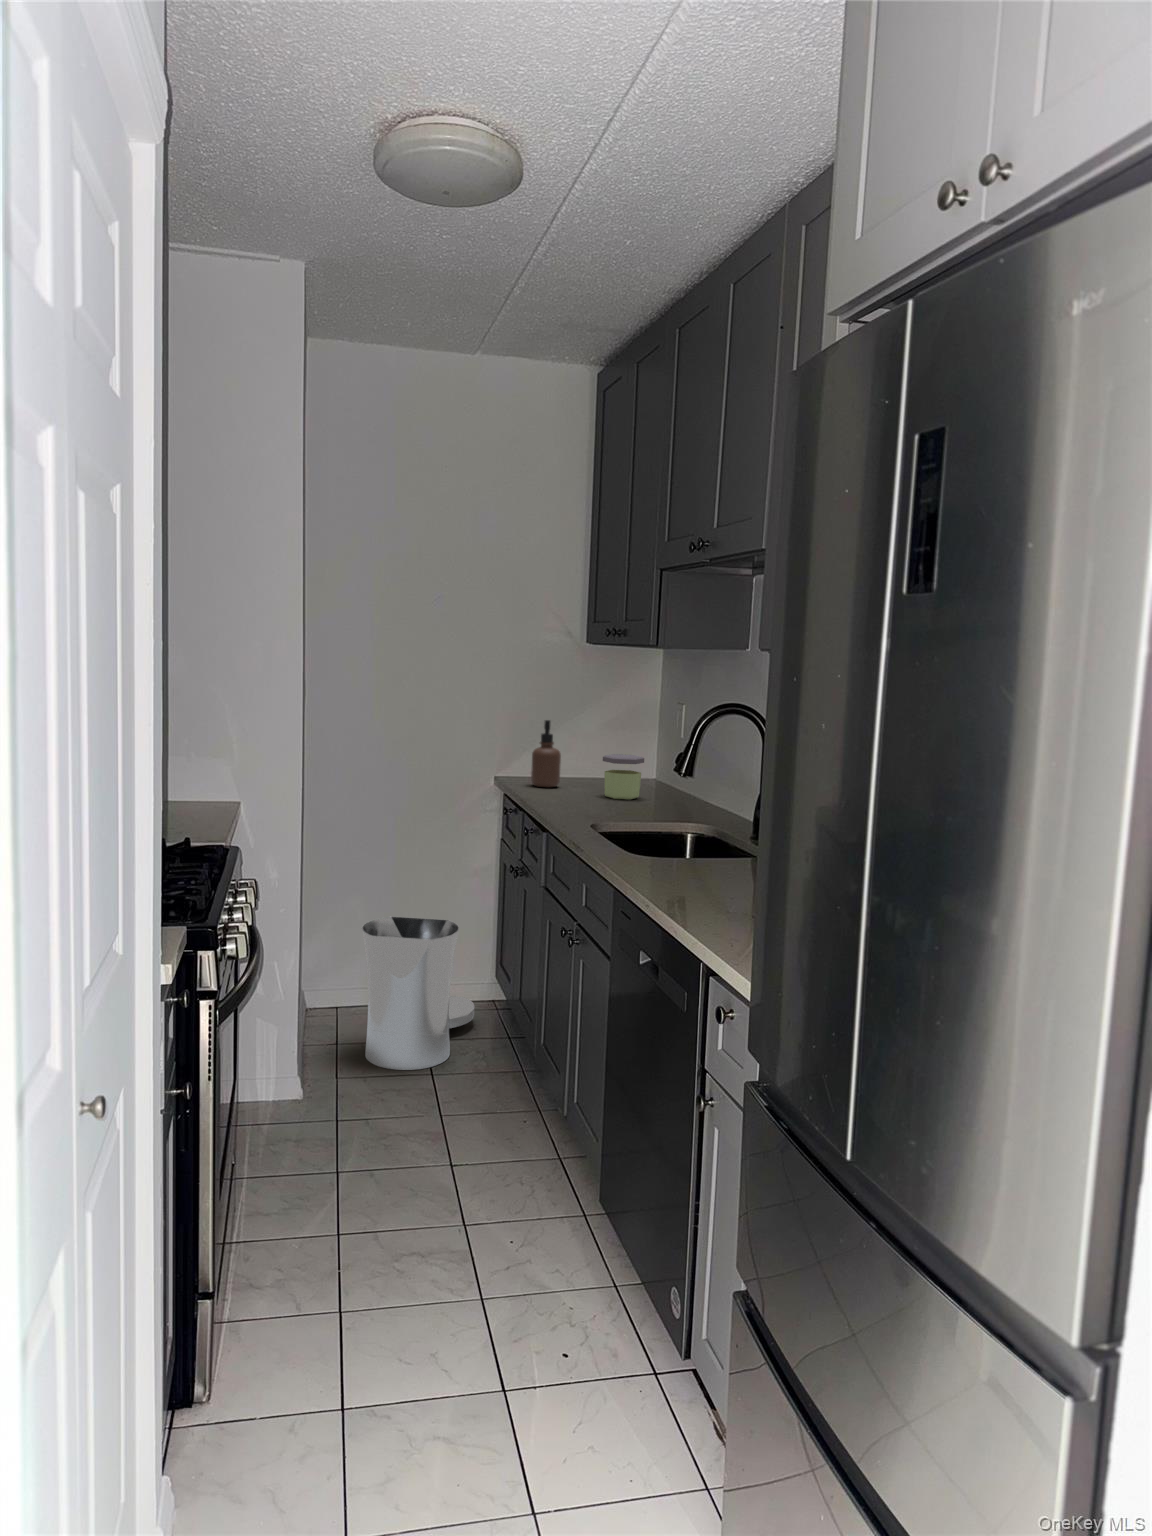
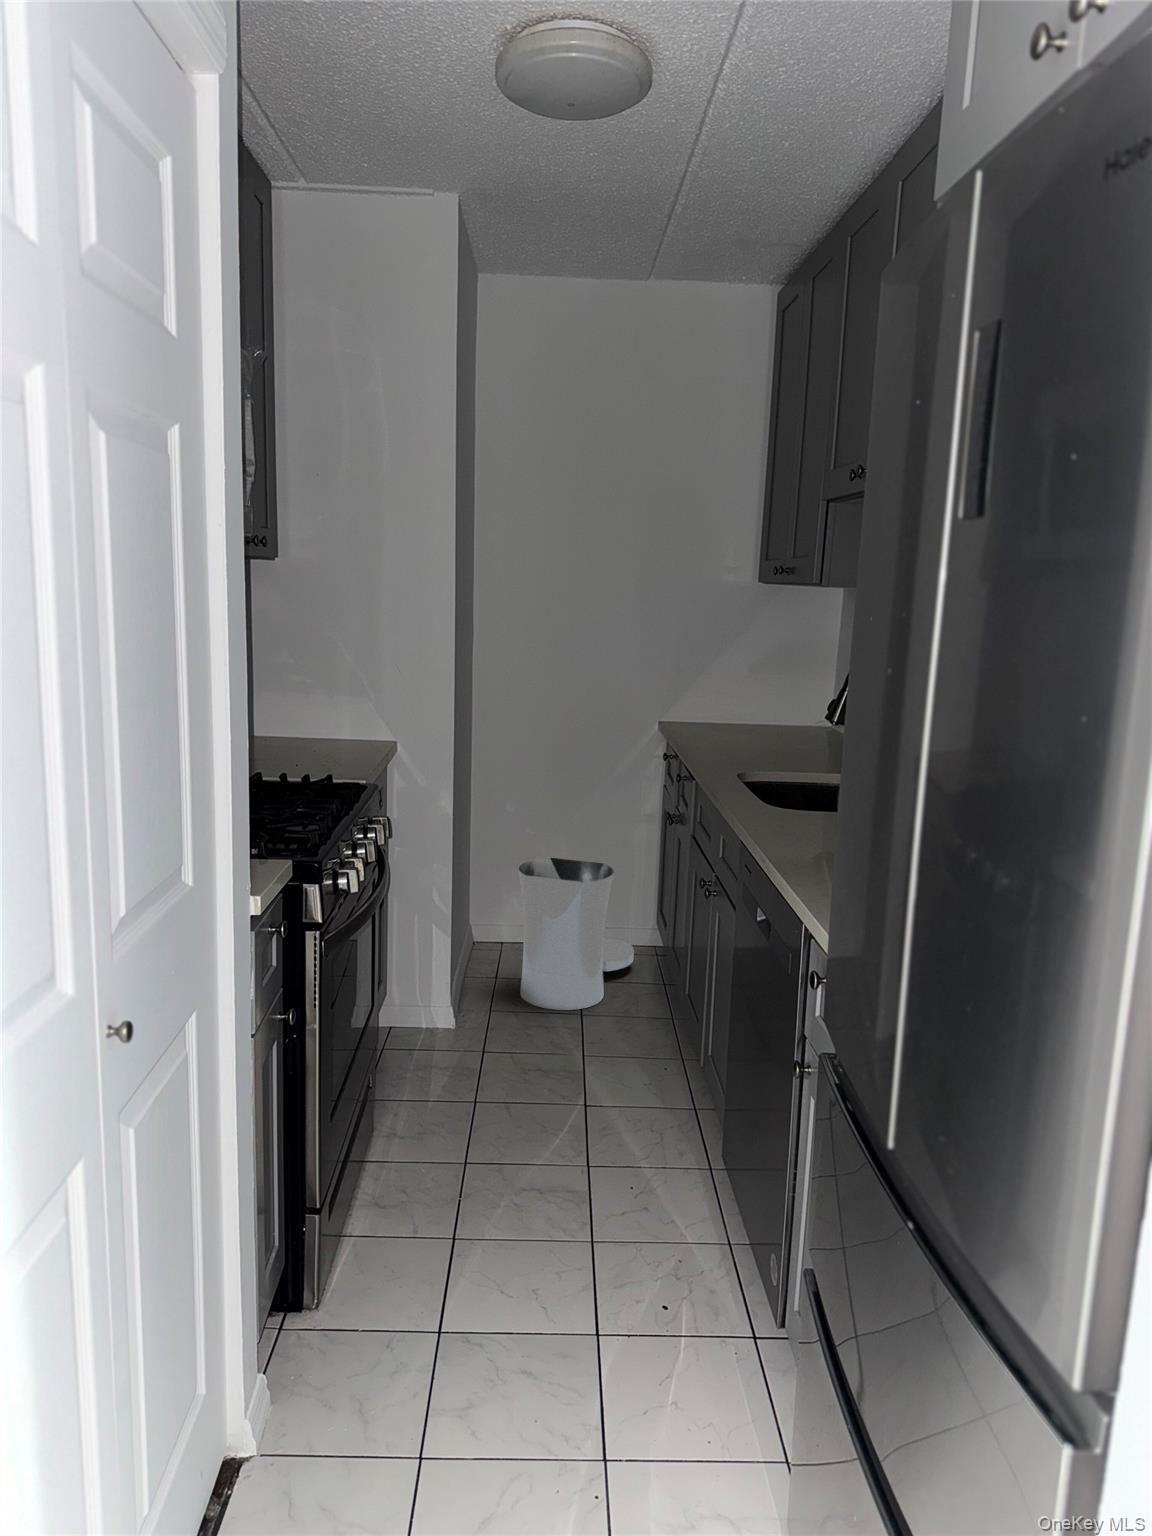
soap dispenser: present [531,720,561,787] -> none [697,661,728,731]
jar: present [603,754,644,799] -> none [769,698,814,746]

